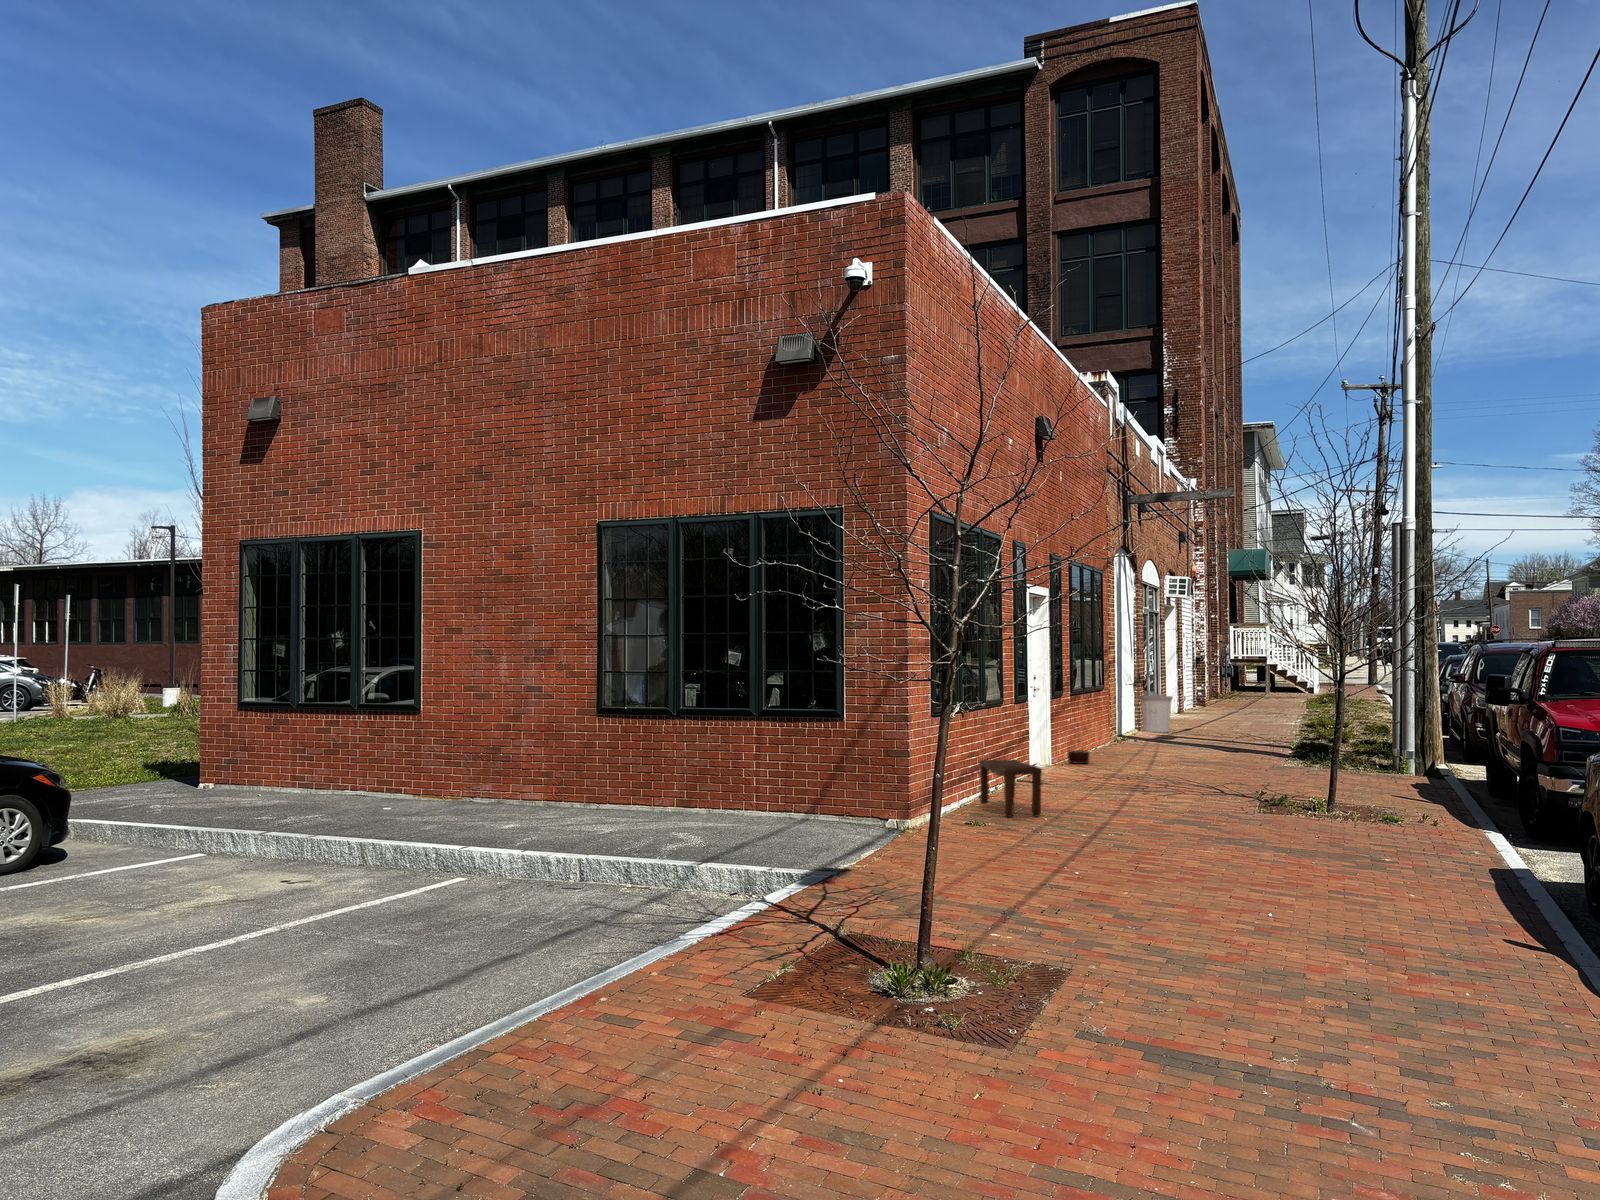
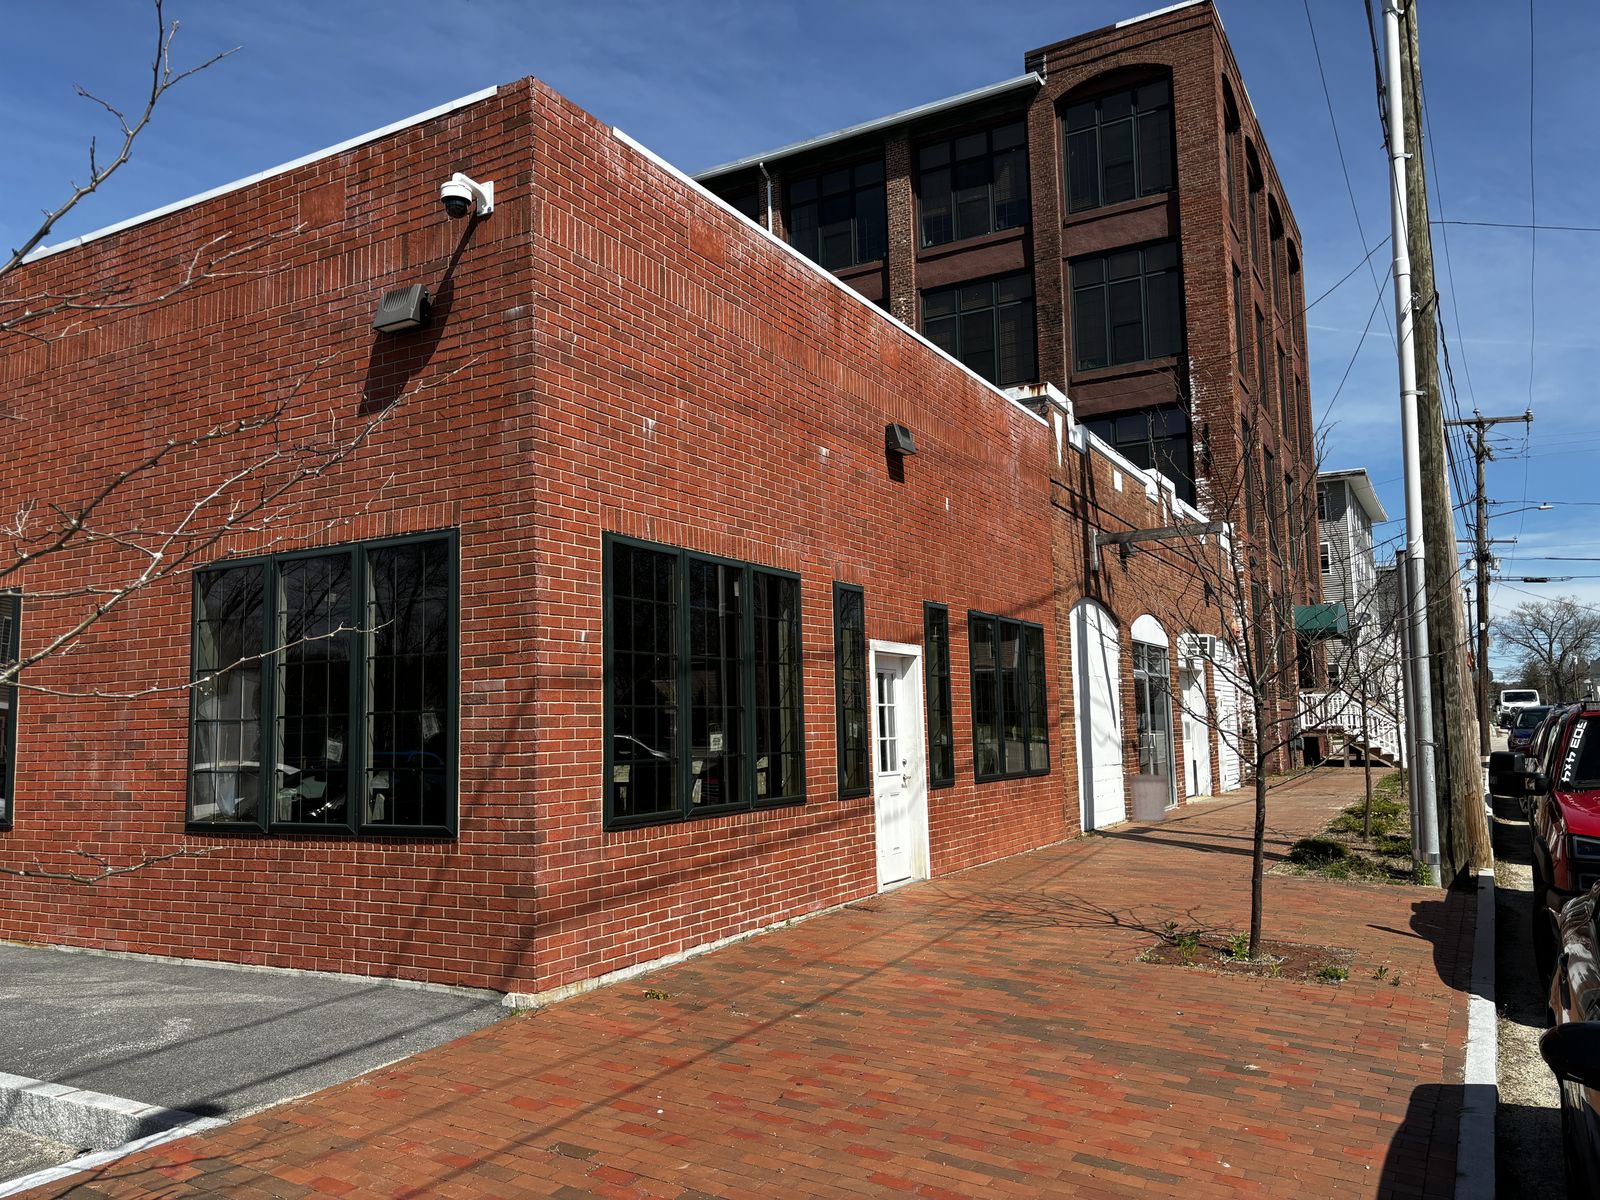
decorative plant: present [1067,728,1089,764] -> none [967,821,999,871]
bench: present [979,759,1042,817] -> none [733,883,790,972]

